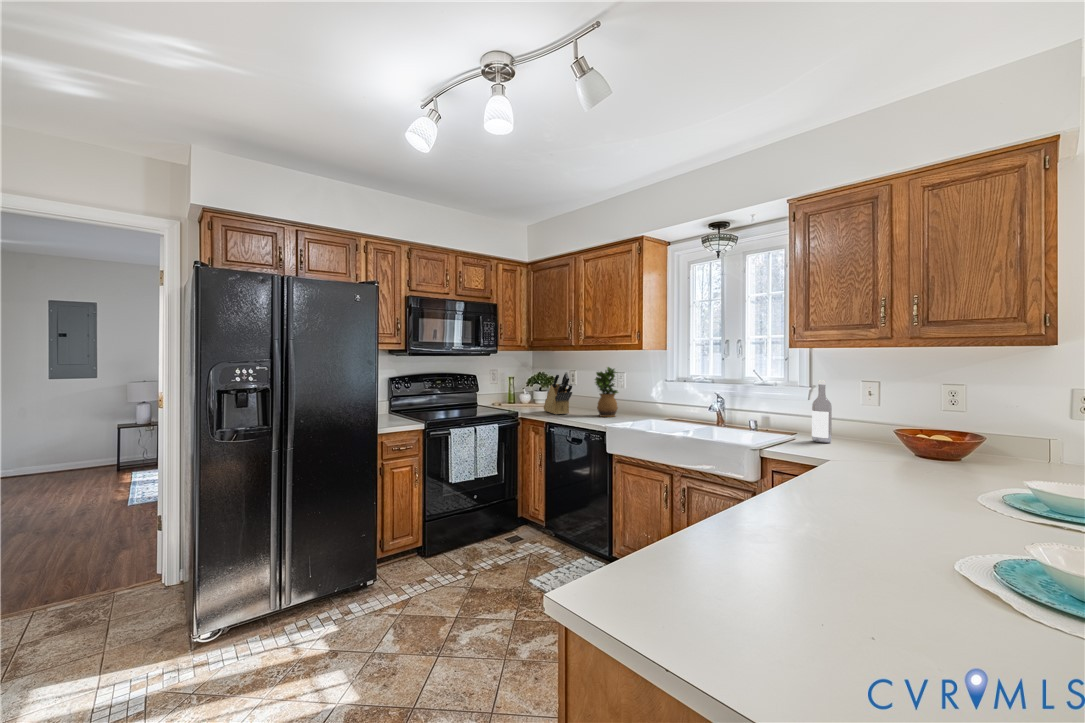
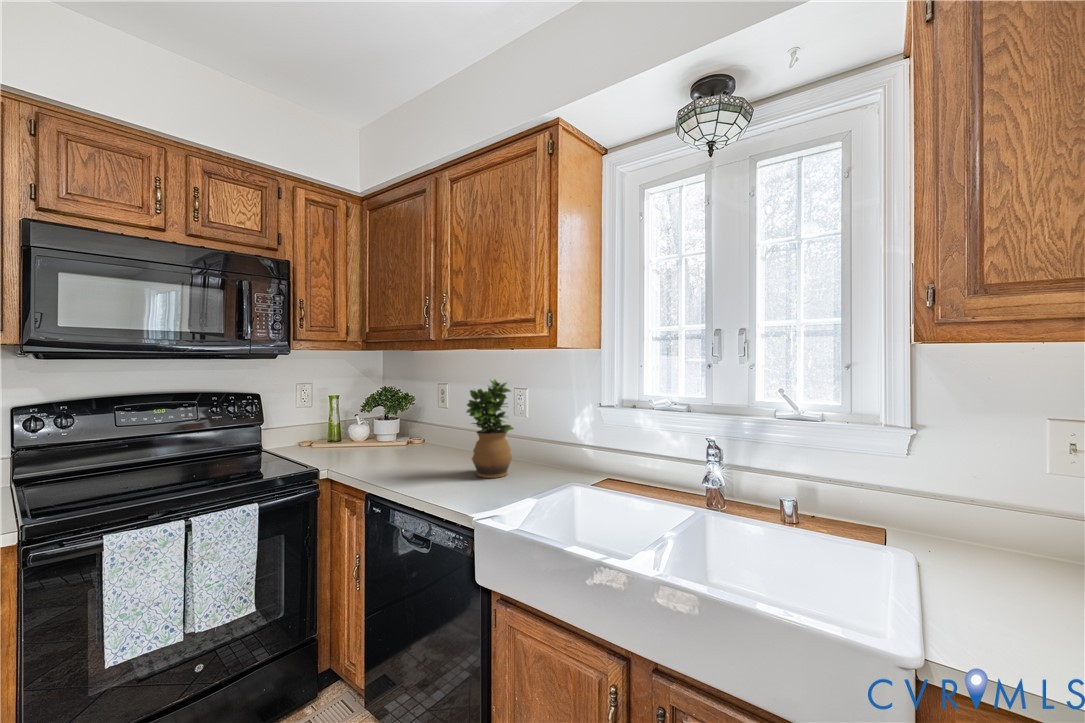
knife block: present [544,372,572,415] -> none [379,390,424,473]
wine bottle: present [812,380,832,443] -> none [968,424,1027,587]

